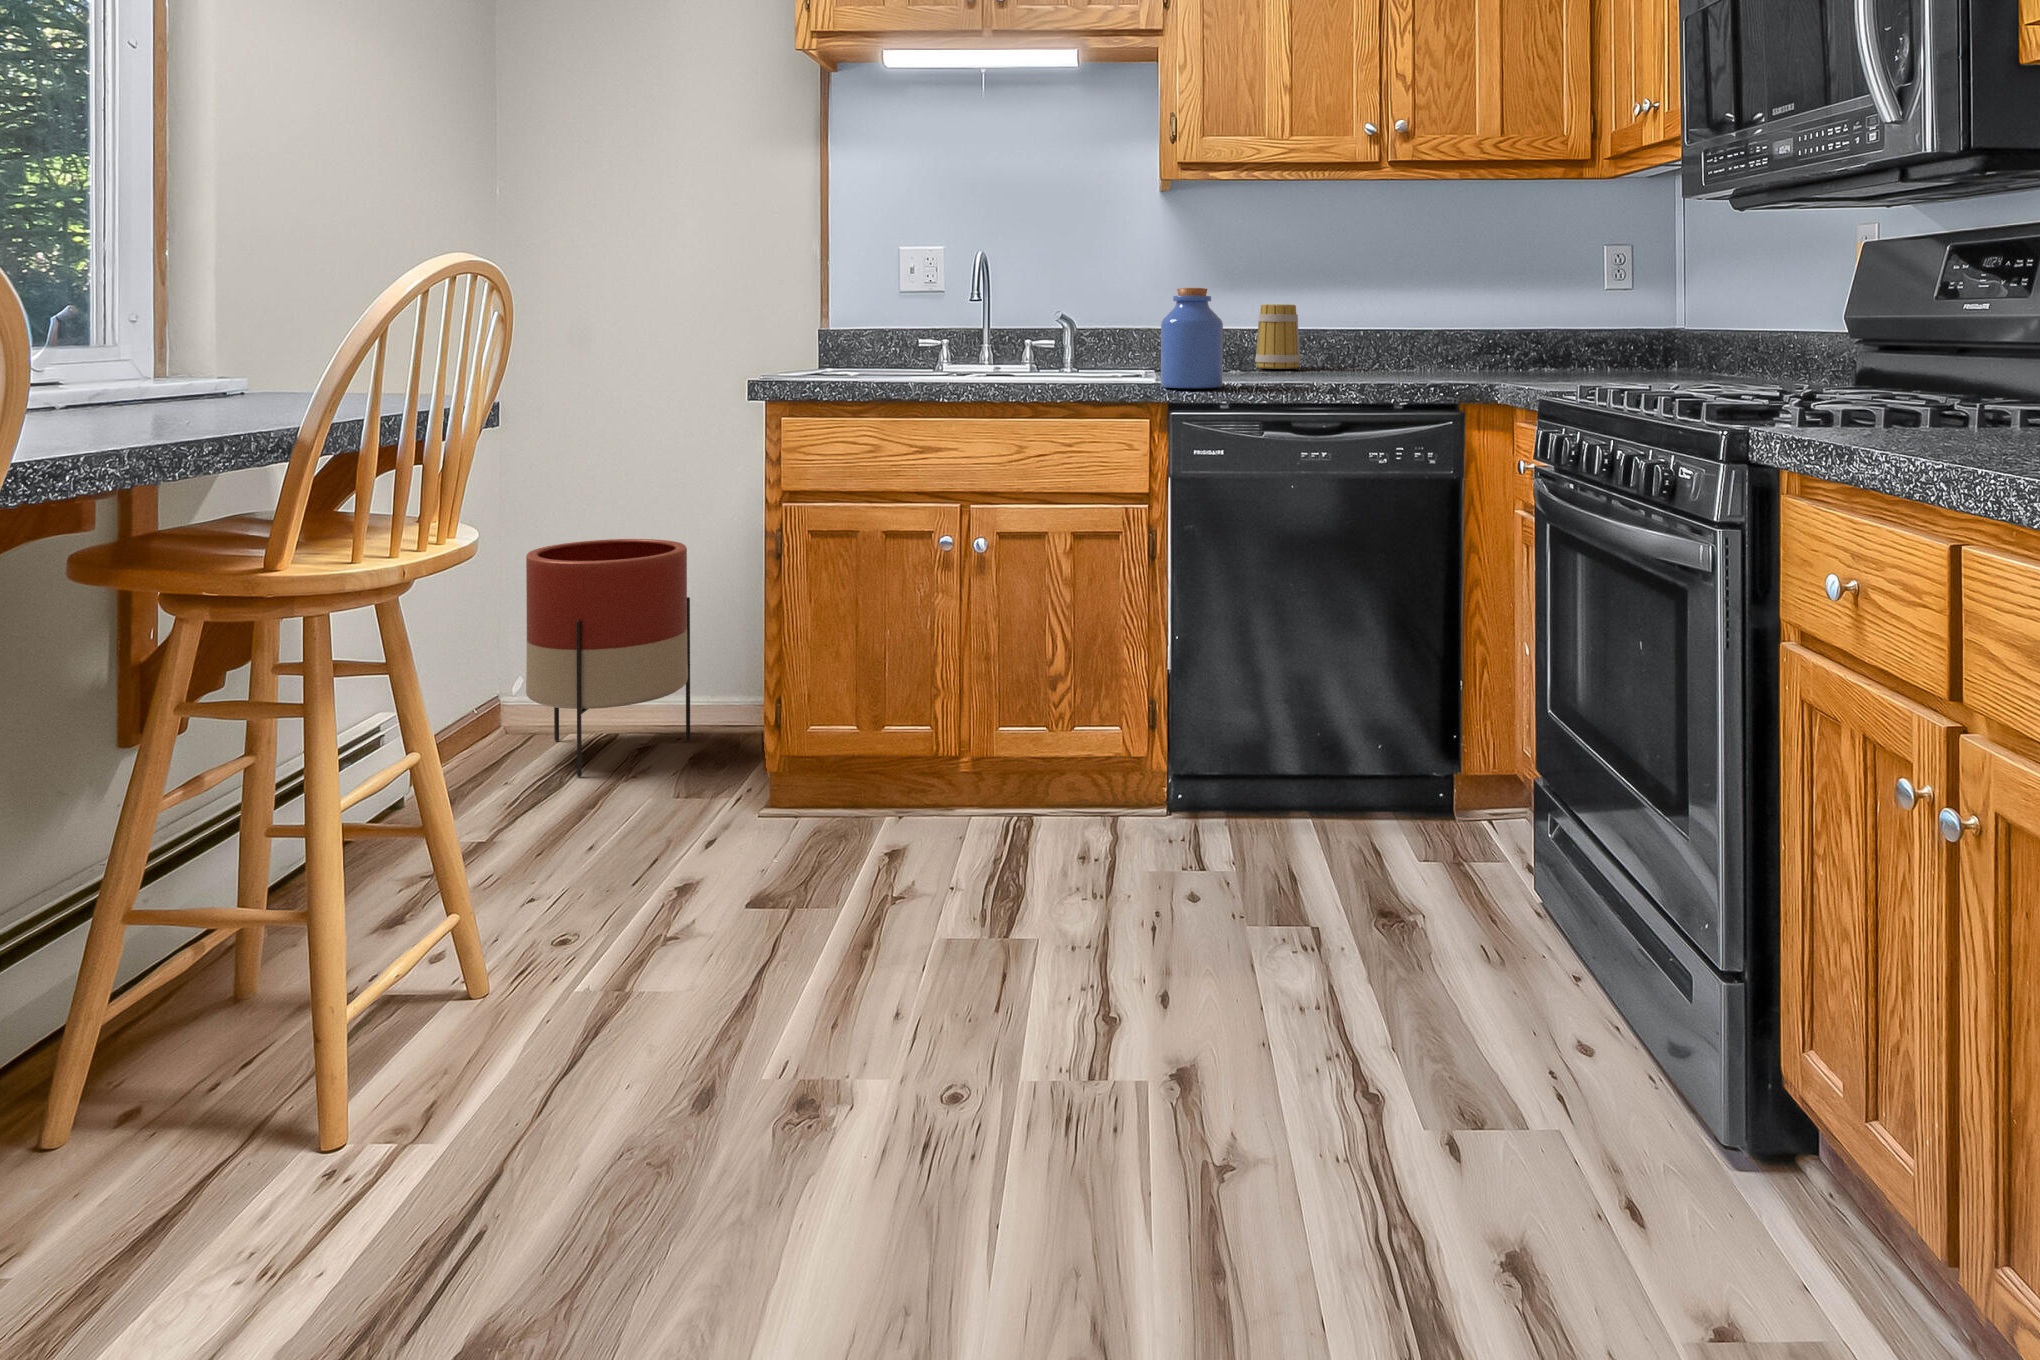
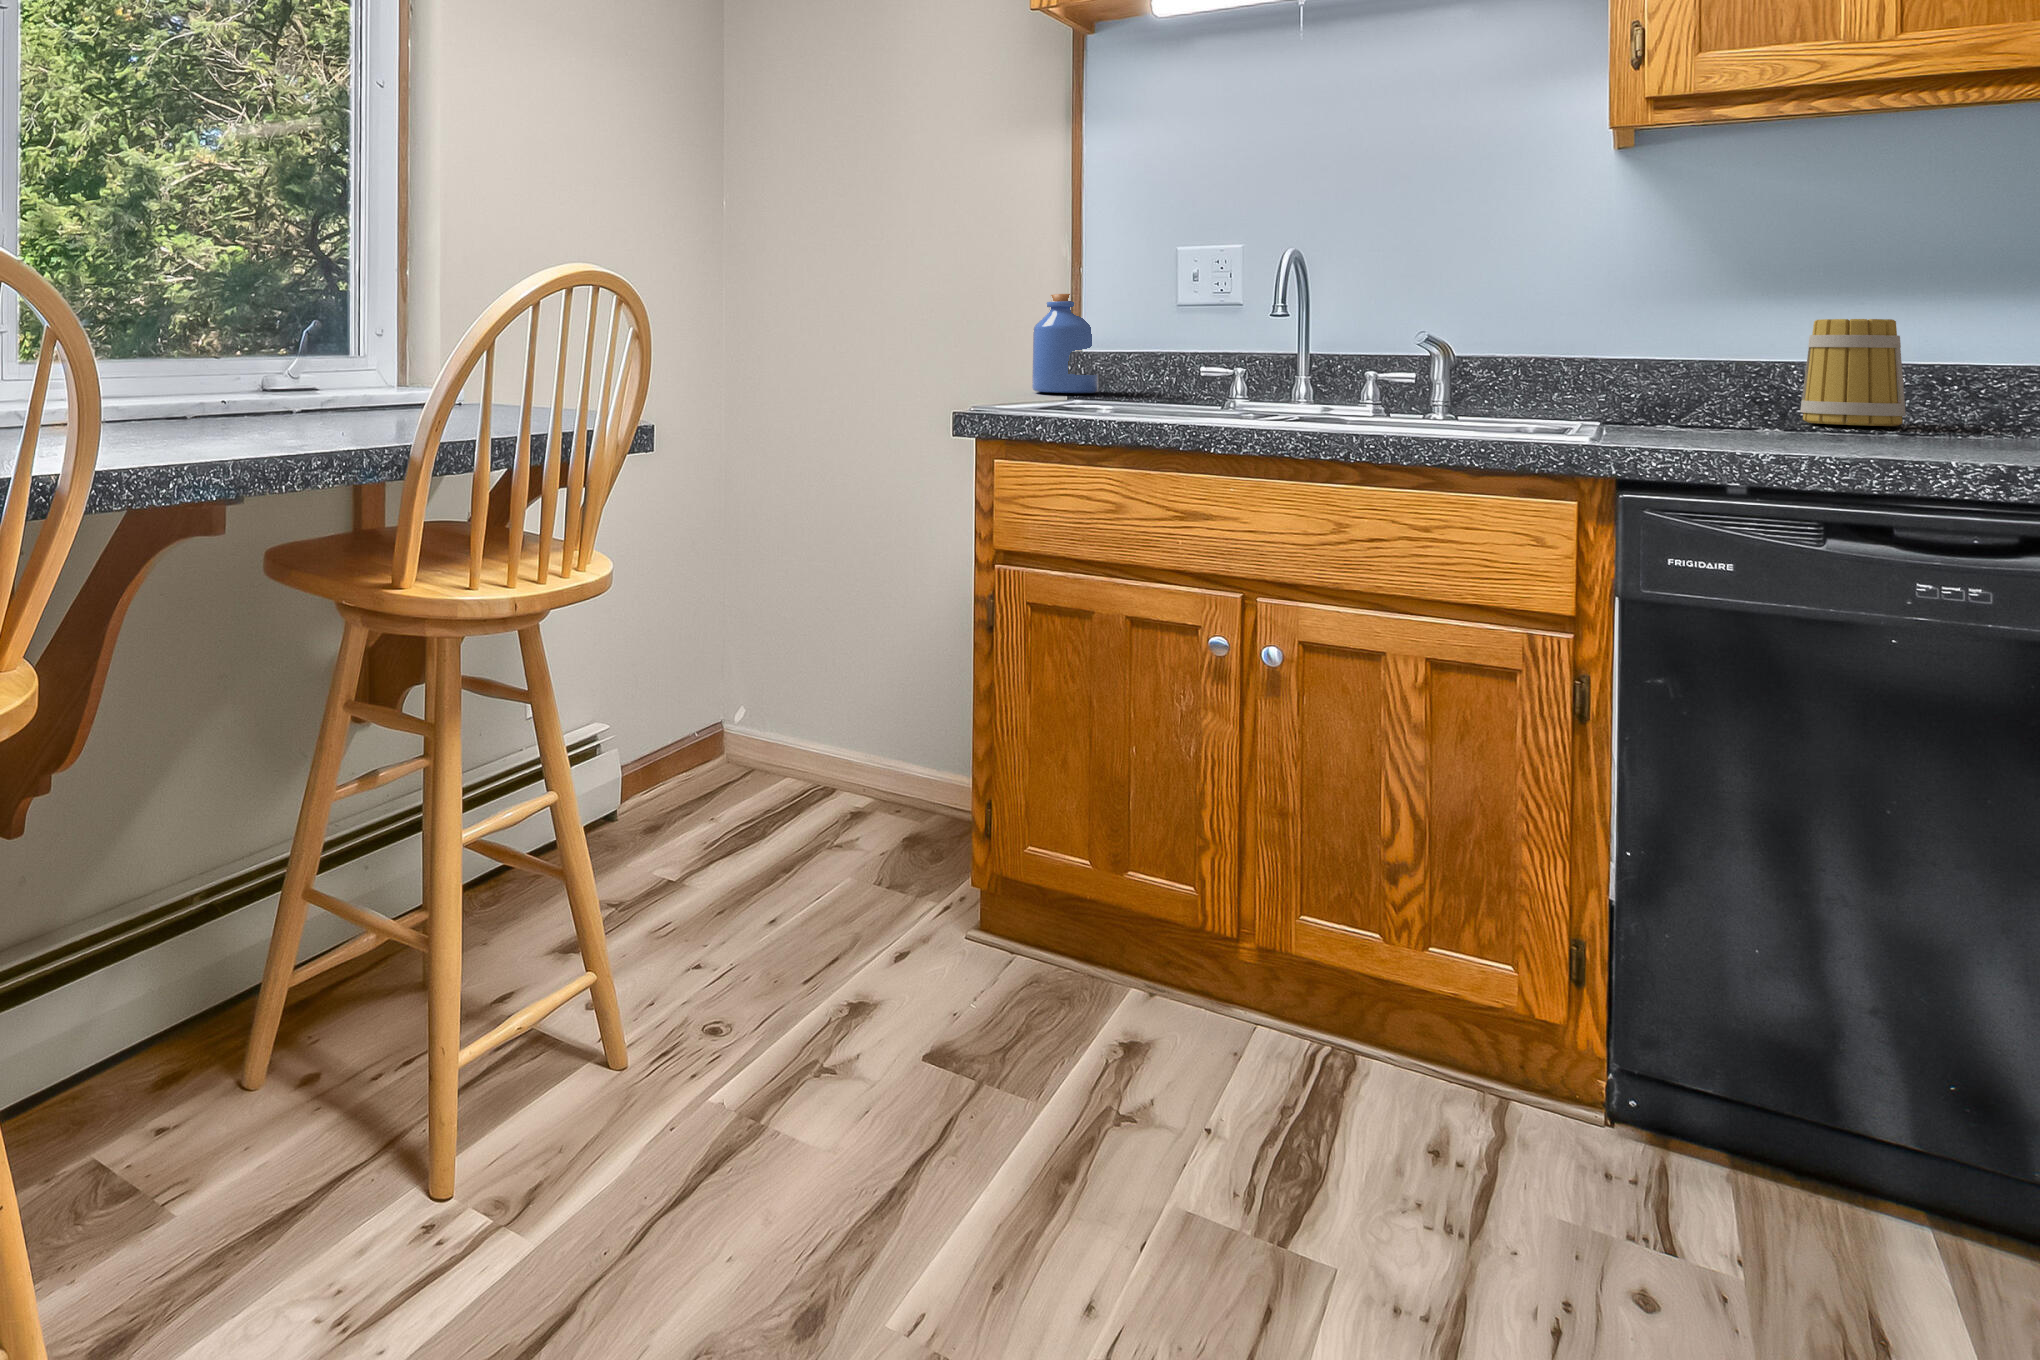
jar: present [1161,288,1223,388] -> present [1032,294,1099,393]
planter: present [526,539,690,777] -> none [745,573,916,829]

